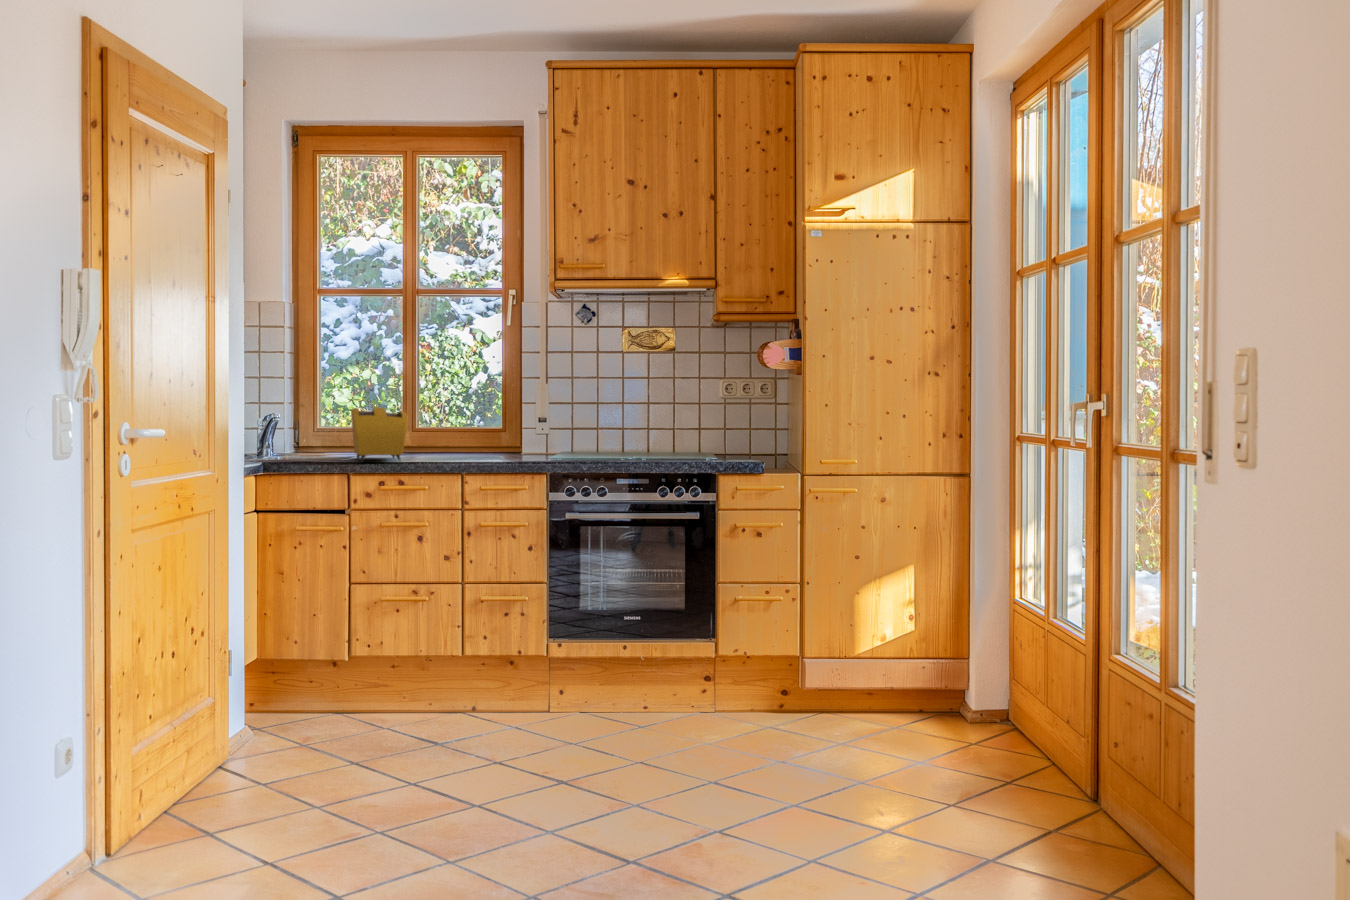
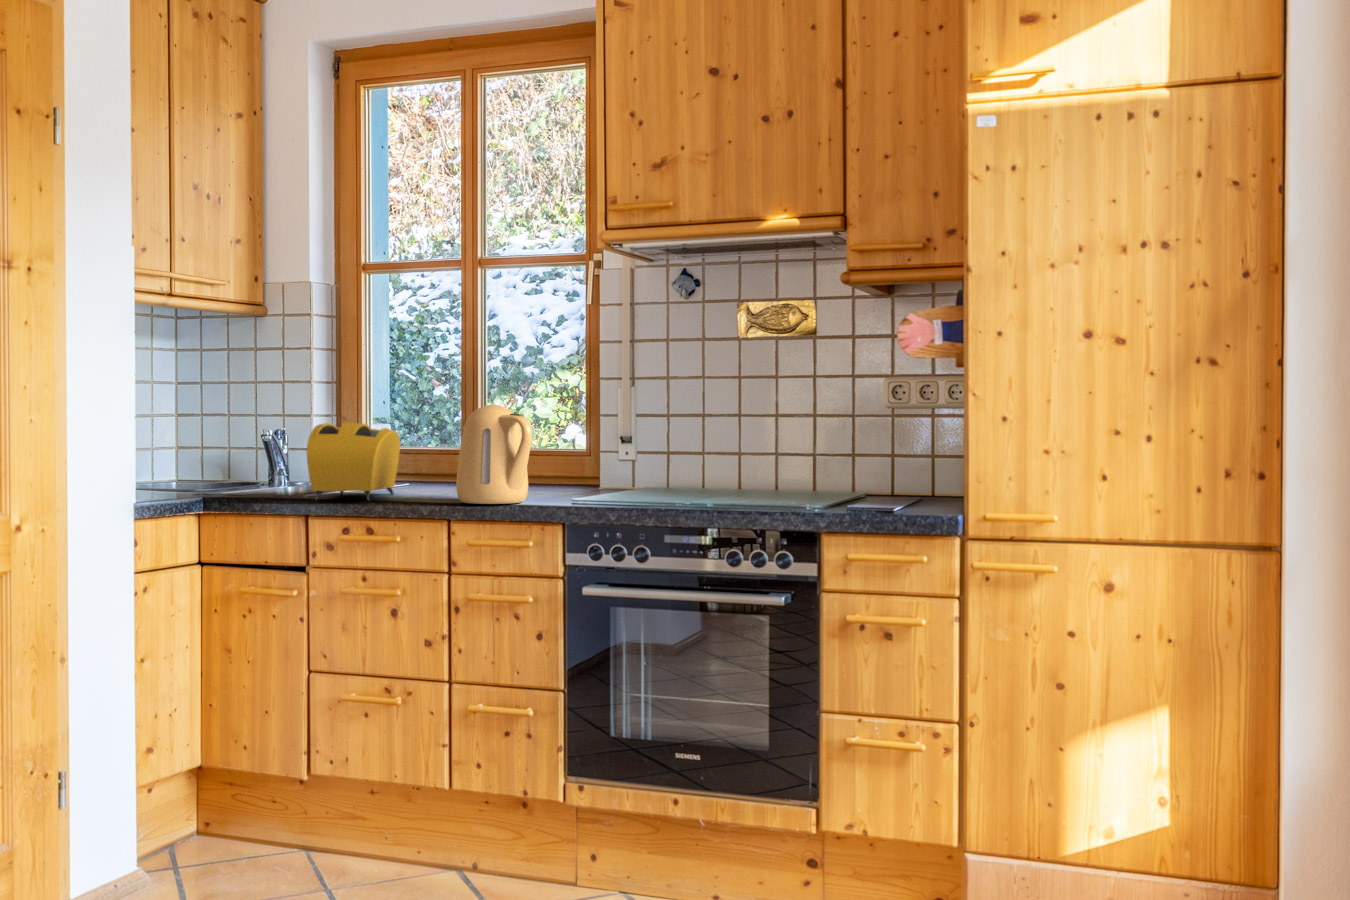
kettle: none [460,396,521,462] -> present [456,405,532,504]

